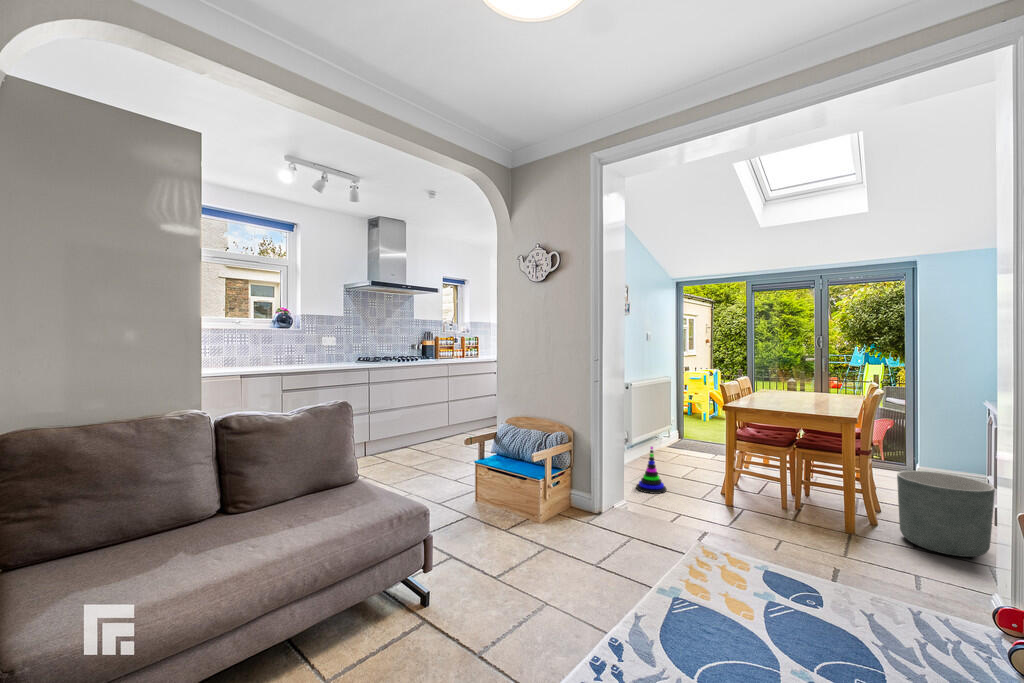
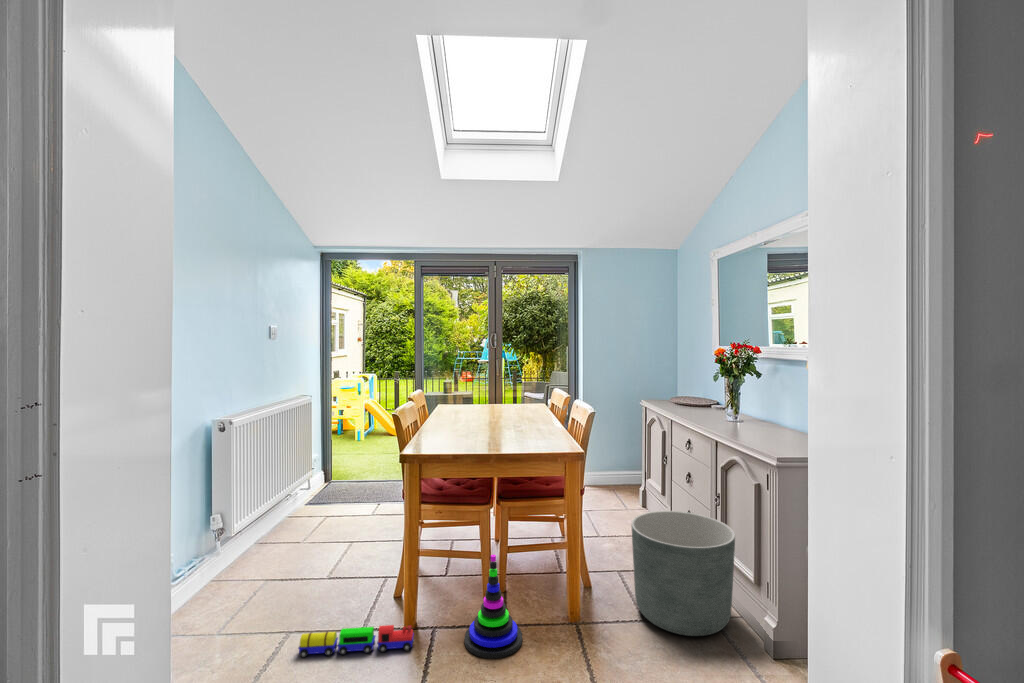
stacking toy: present [636,447,667,494] -> present [464,555,522,659]
toy train: none [666,490,729,511] -> present [298,625,414,658]

